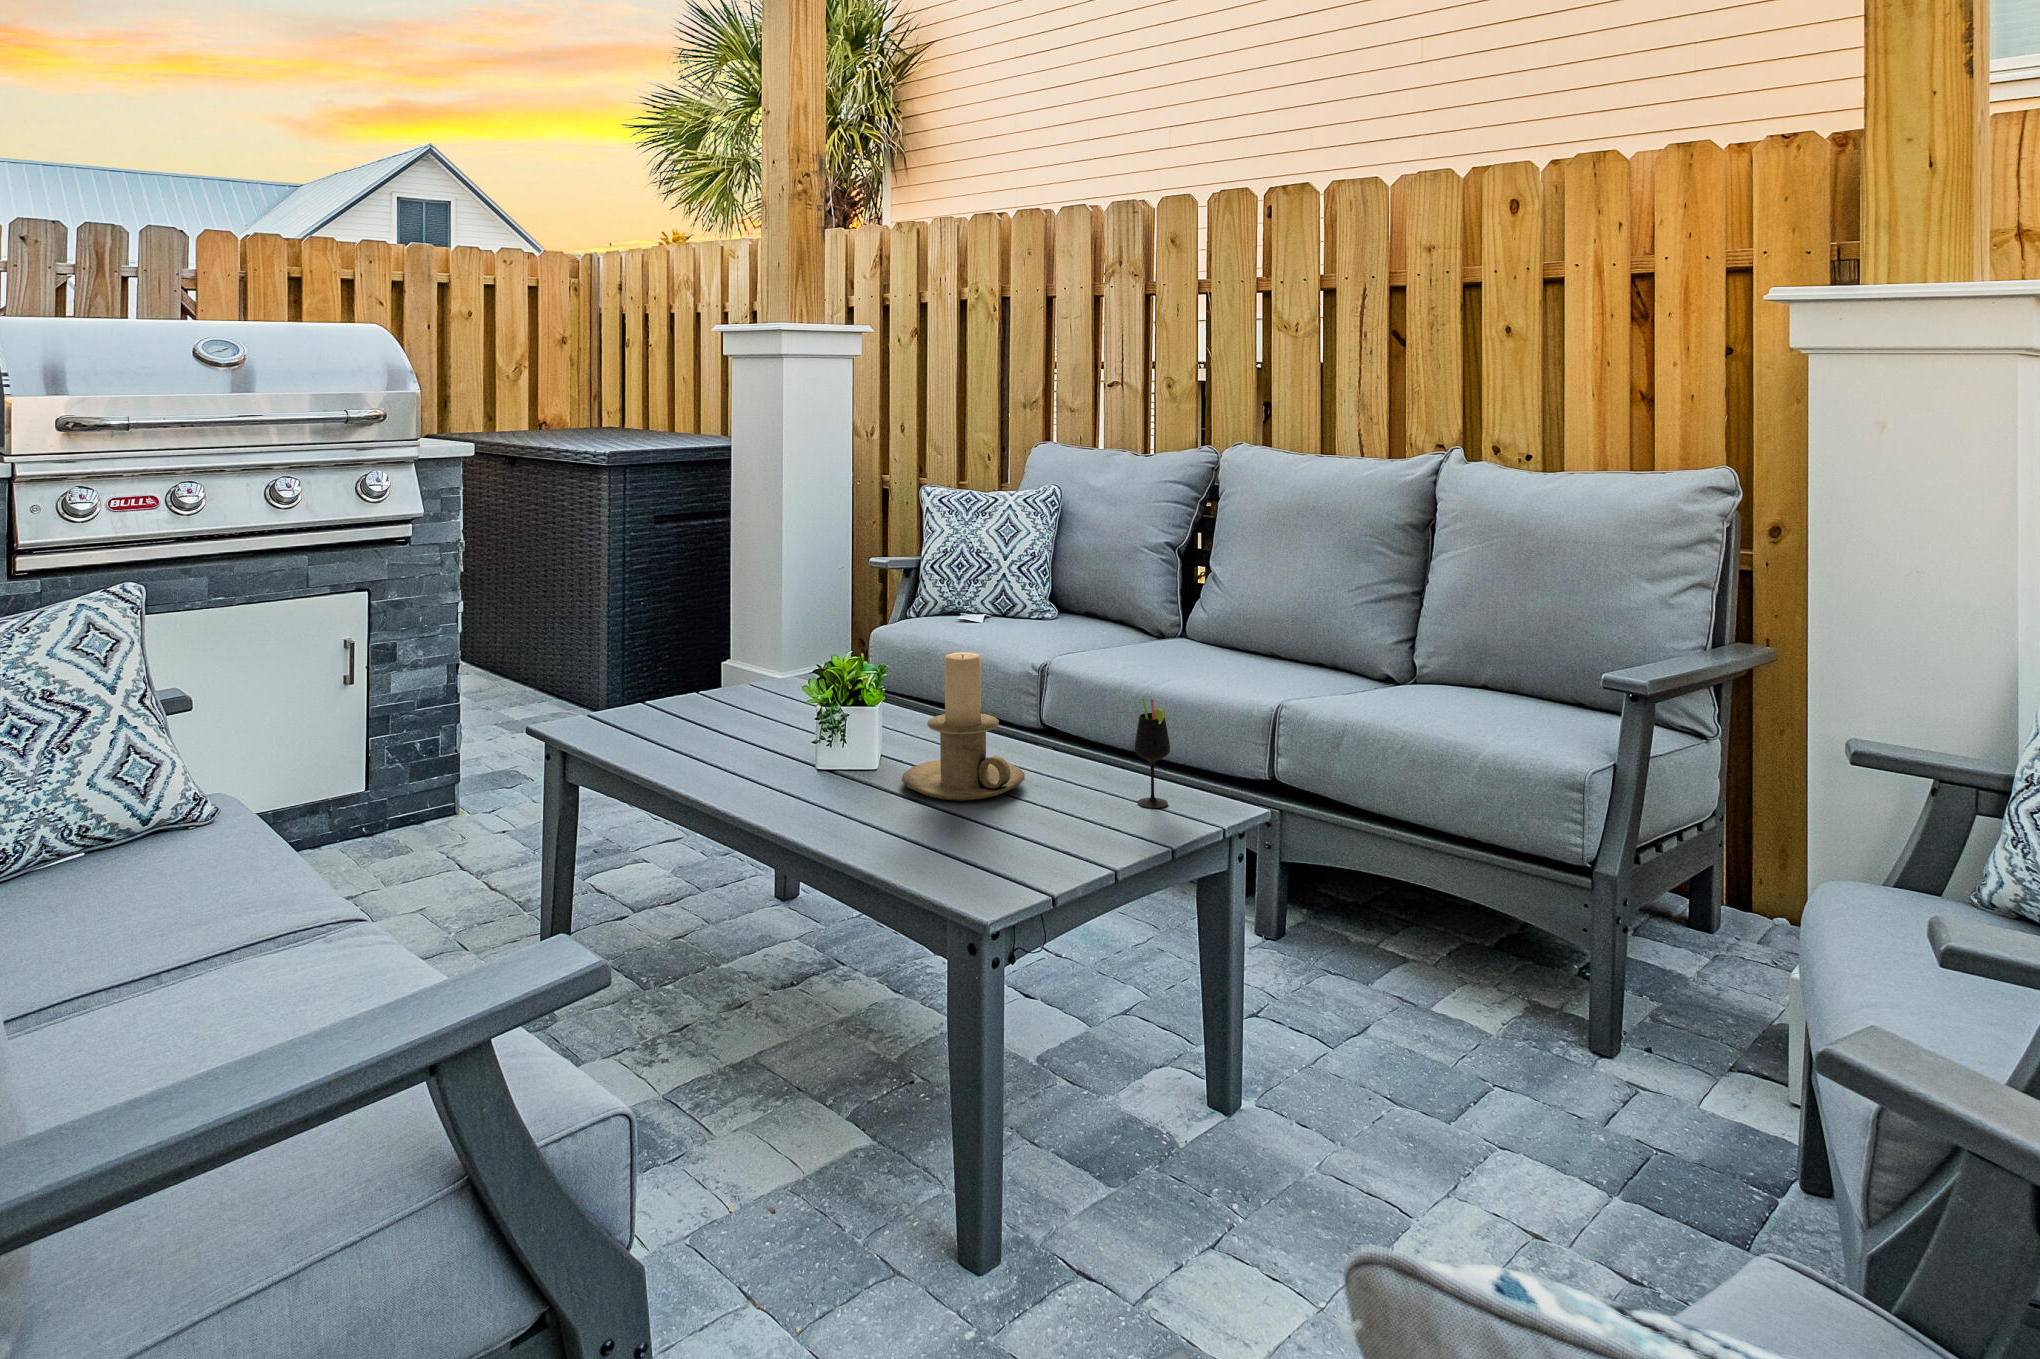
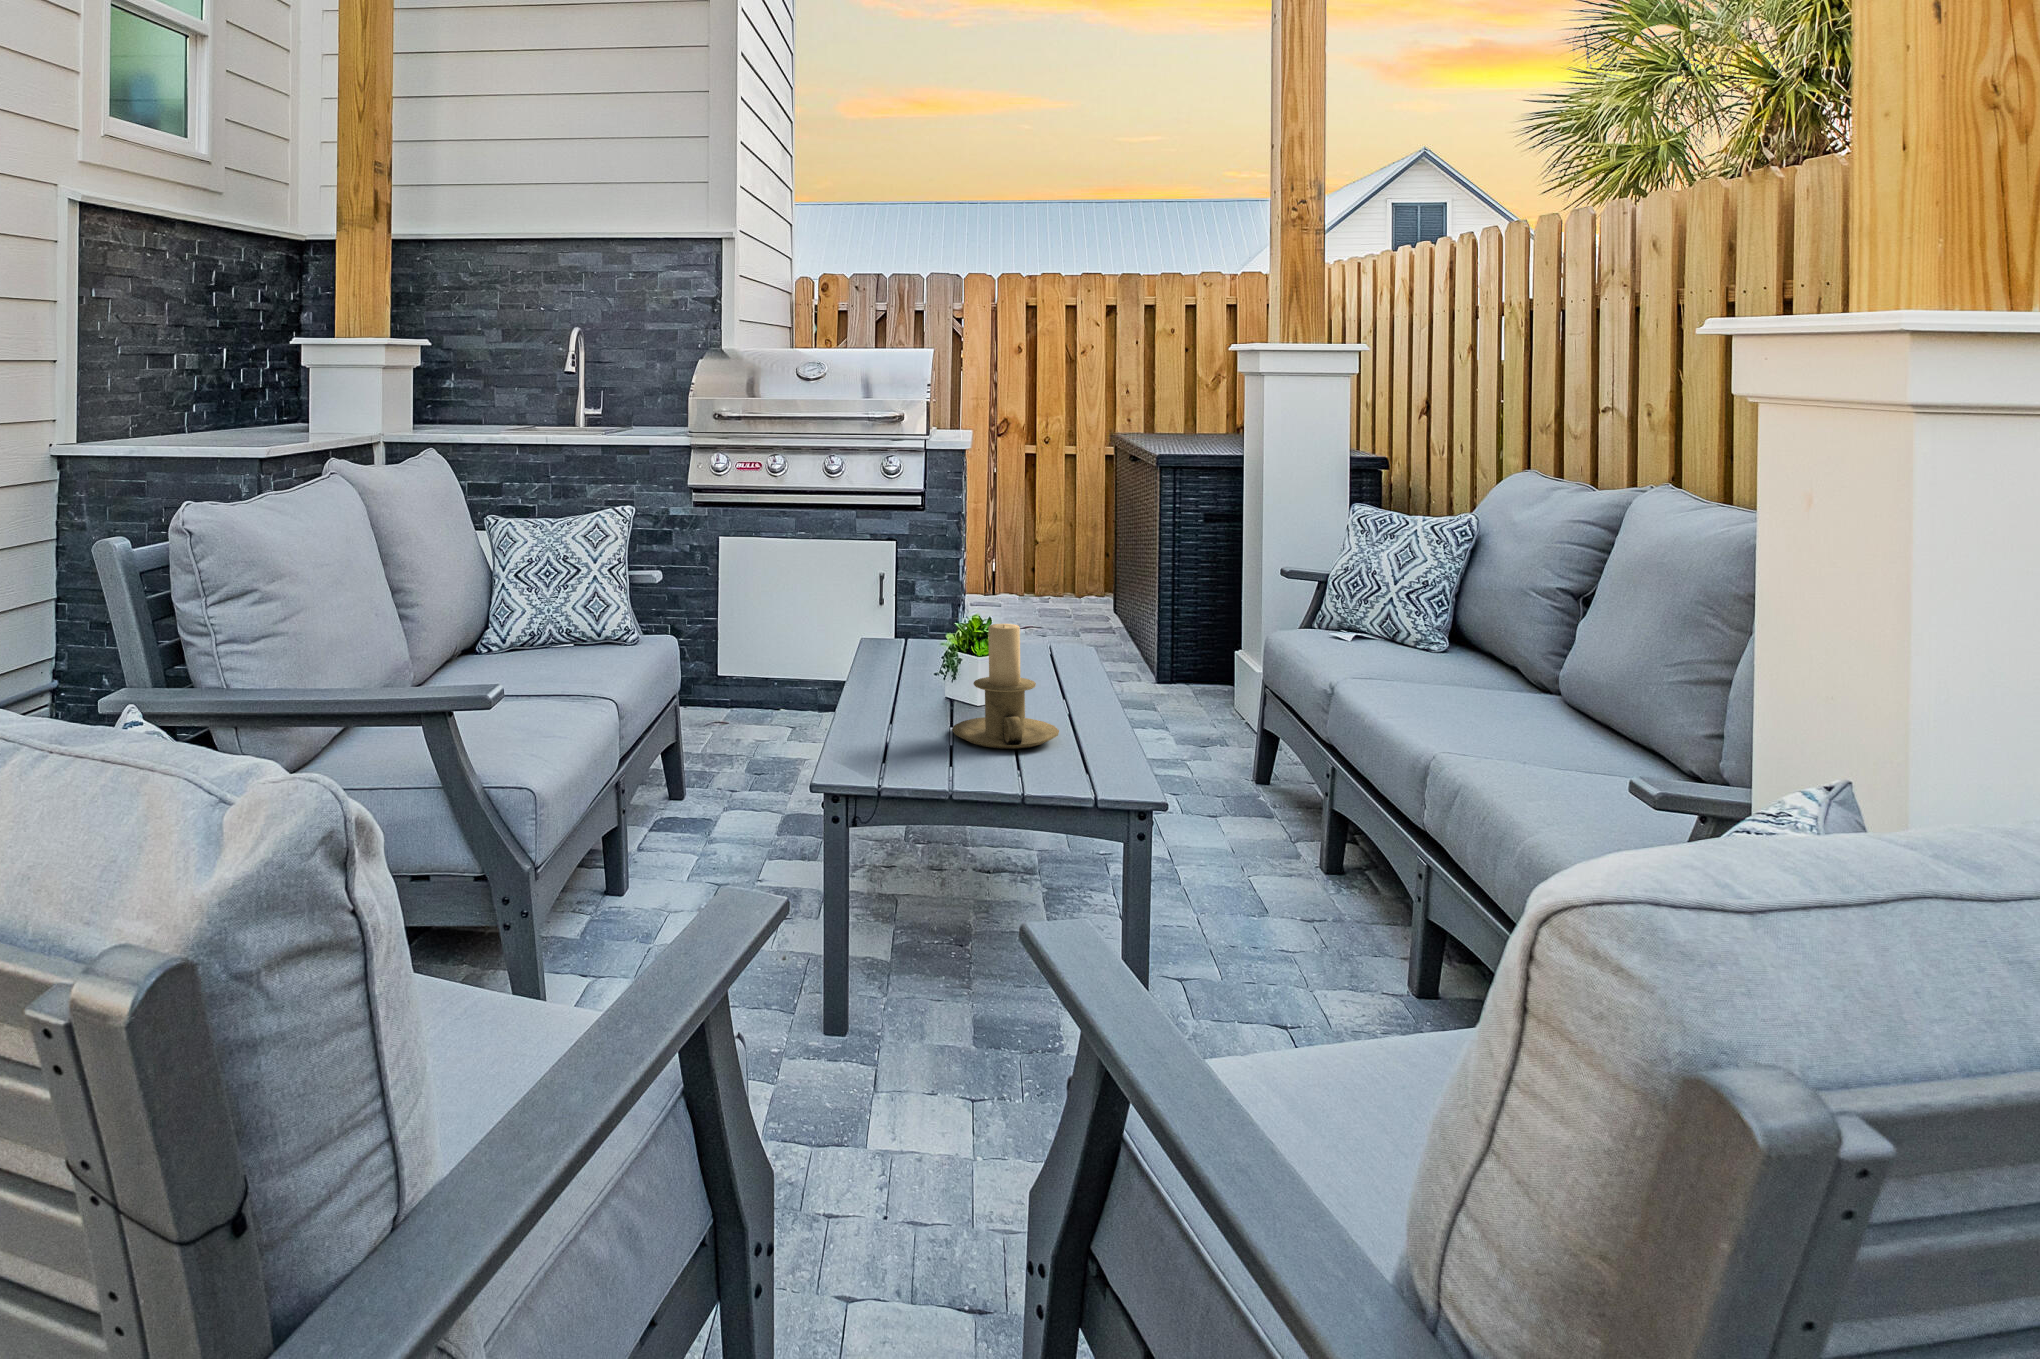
wine glass: present [1134,699,1170,808] -> none [1075,685,1111,791]

